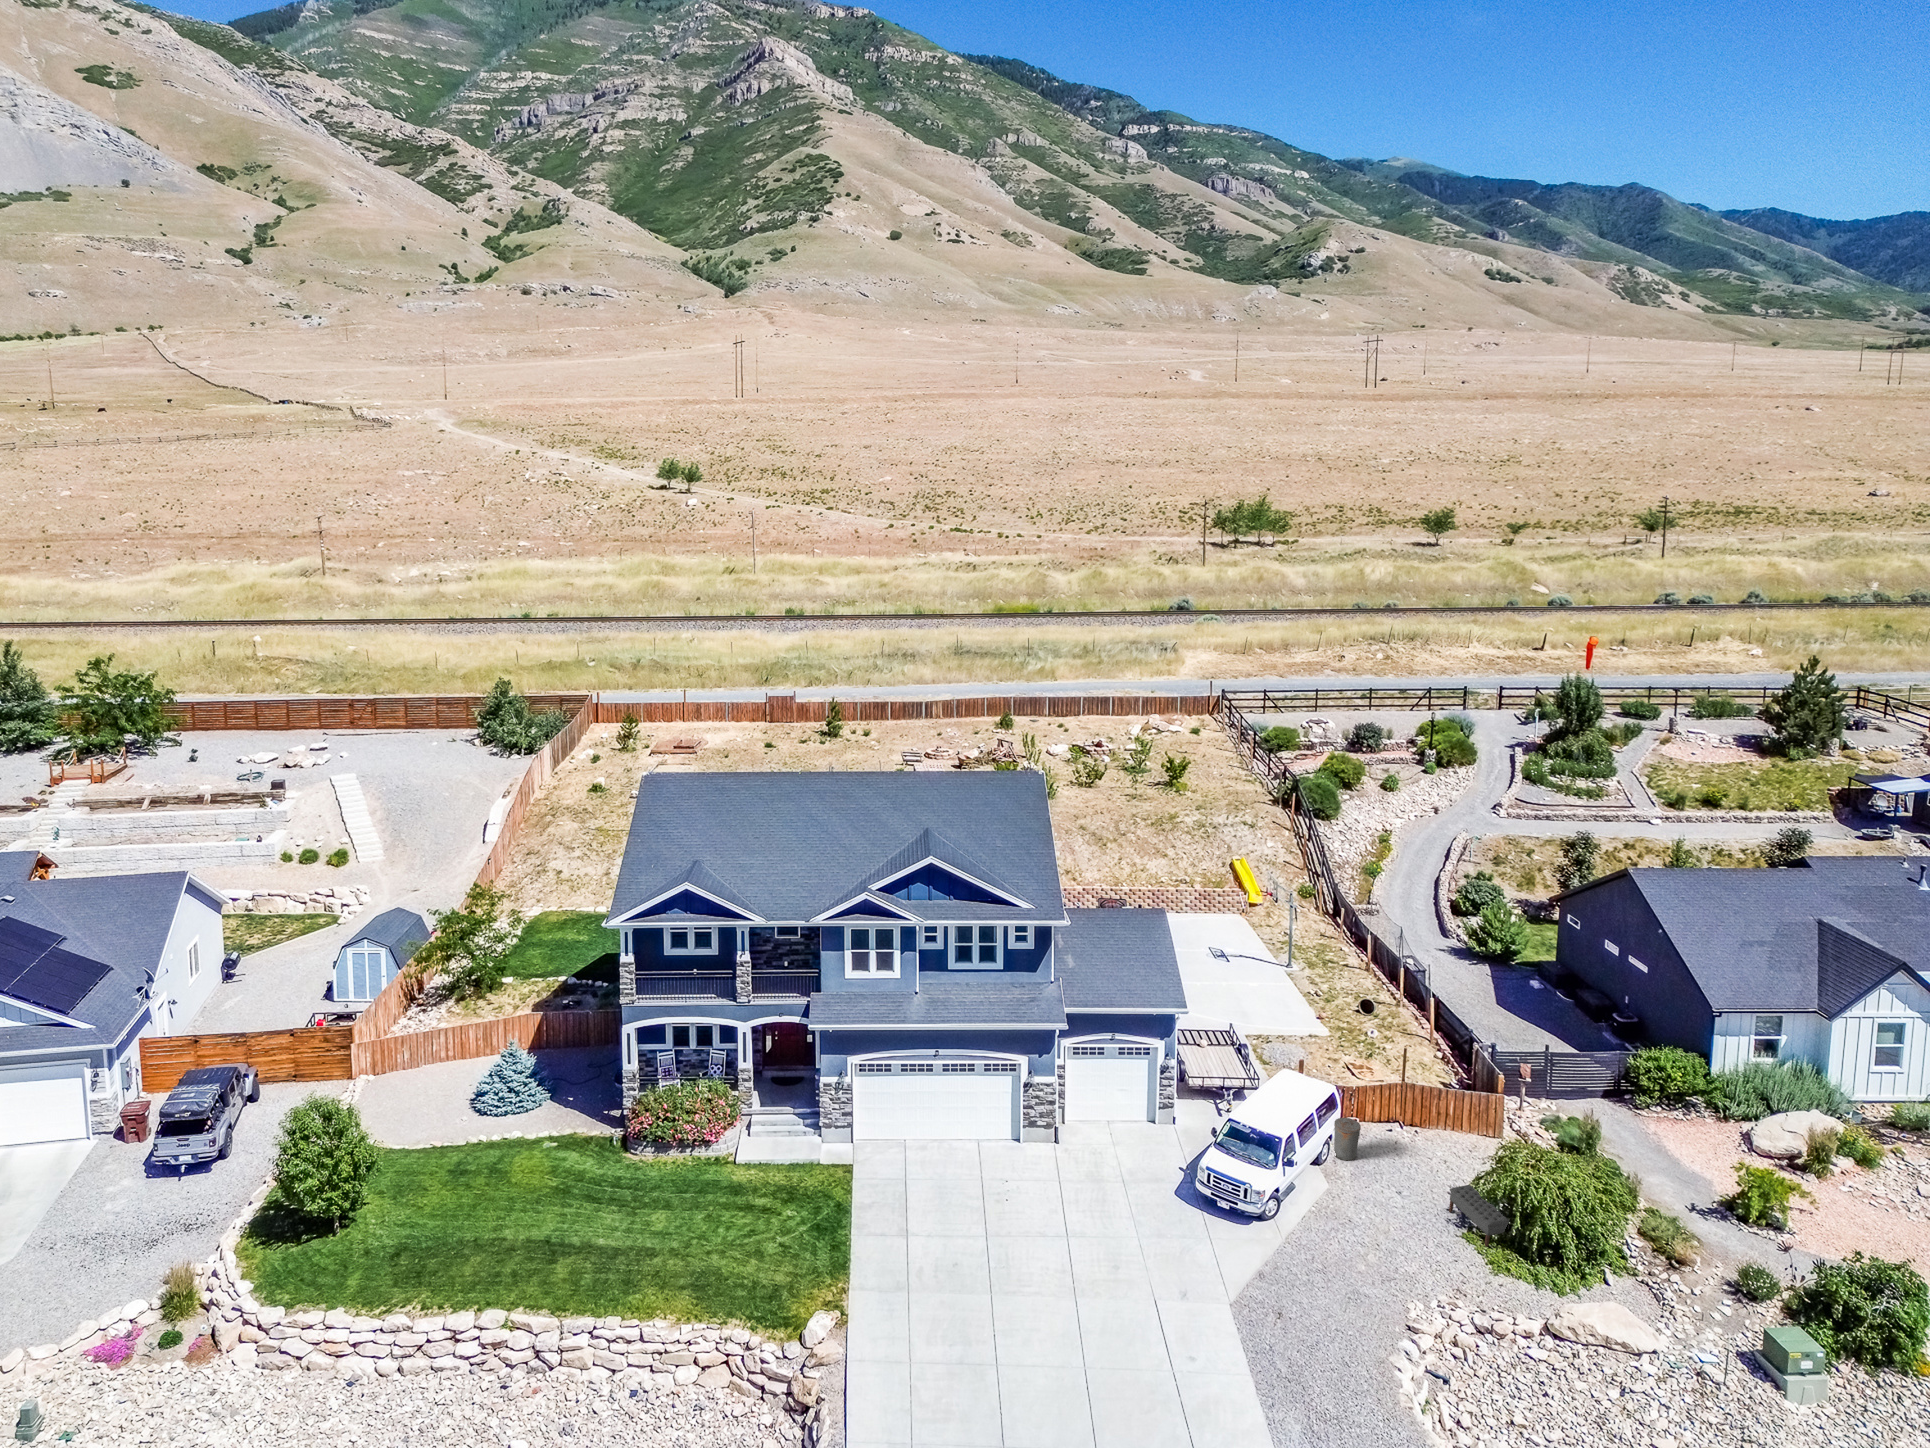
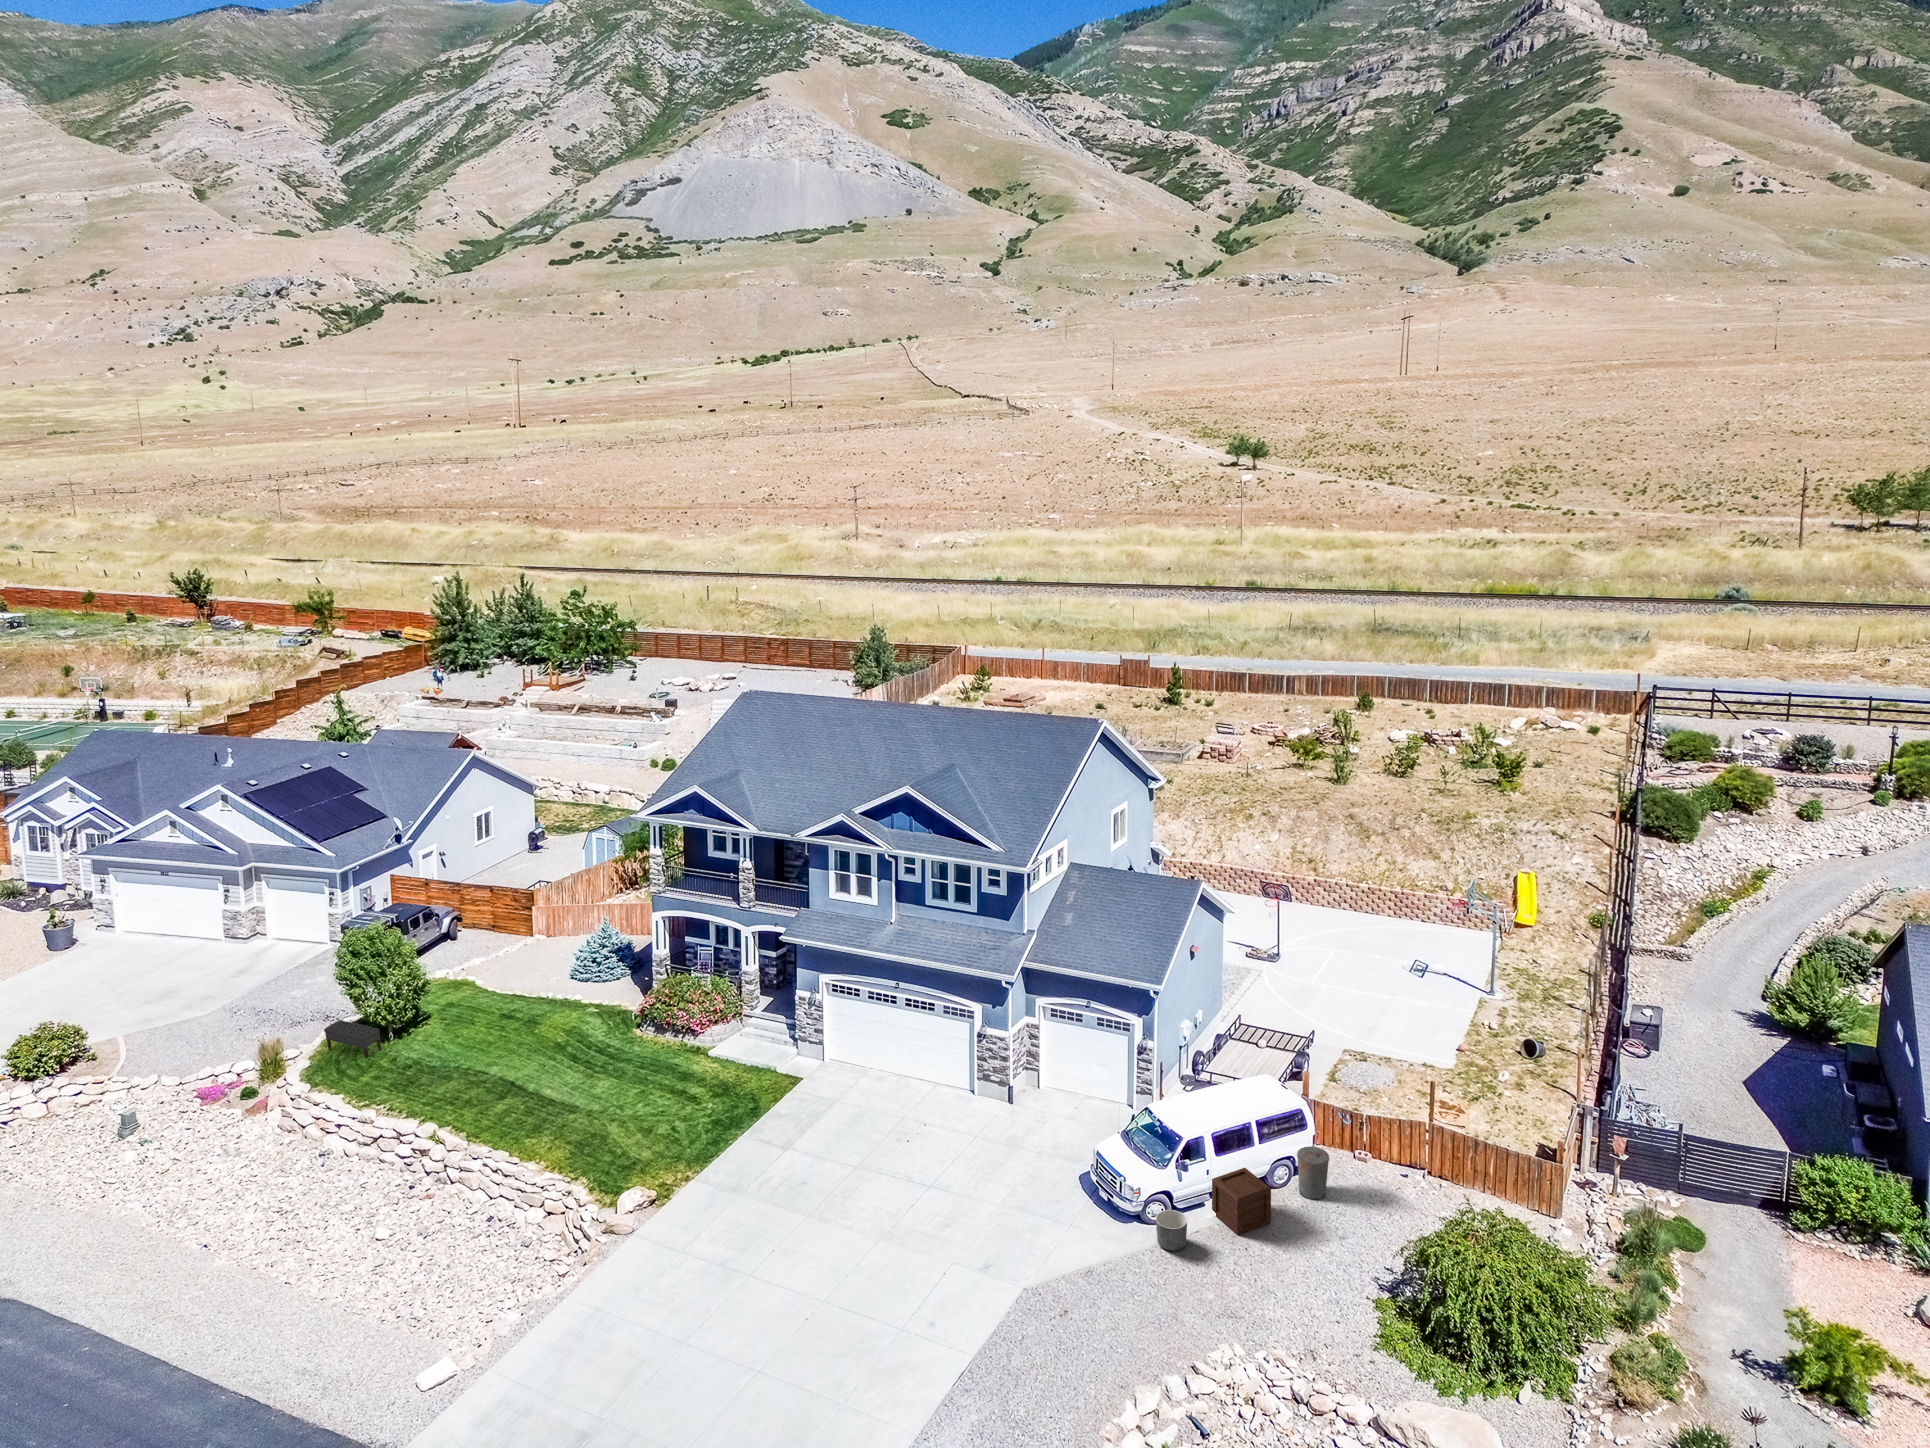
wooden crate: none [1296,1147,1344,1203] -> present [1212,1168,1271,1235]
bench: present [1449,1185,1509,1247] -> present [324,1020,382,1059]
planter: none [1280,1195,1307,1229] -> present [1156,1210,1187,1251]

